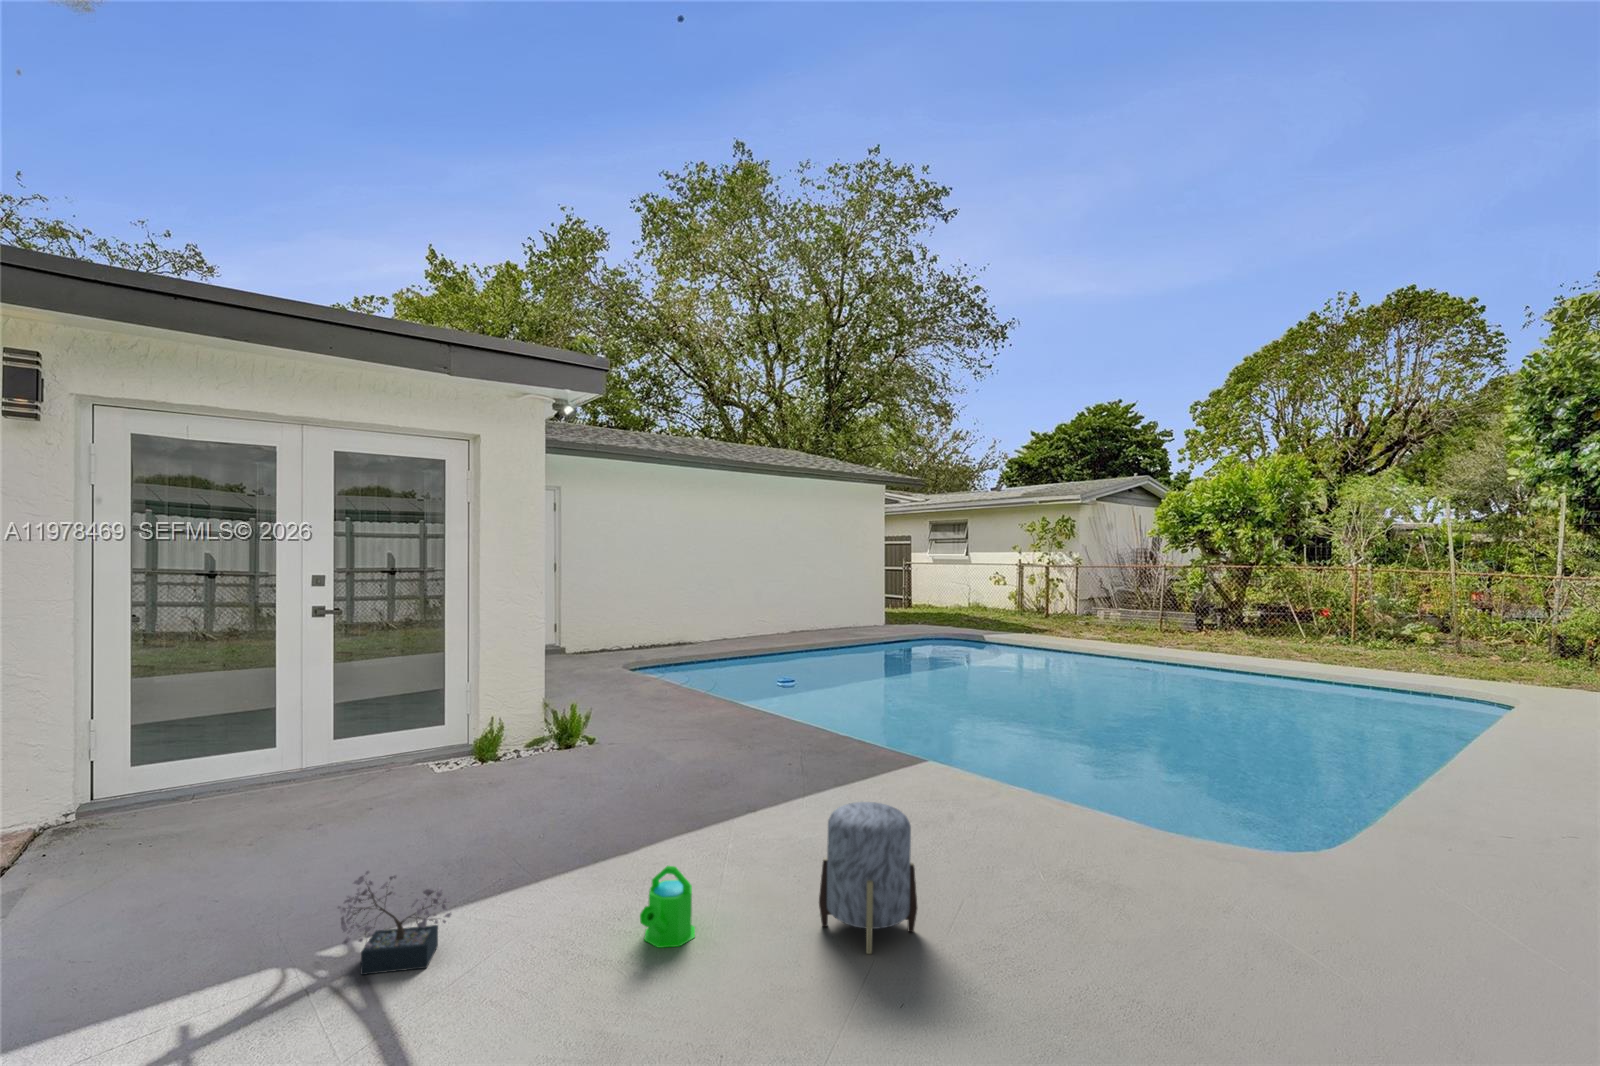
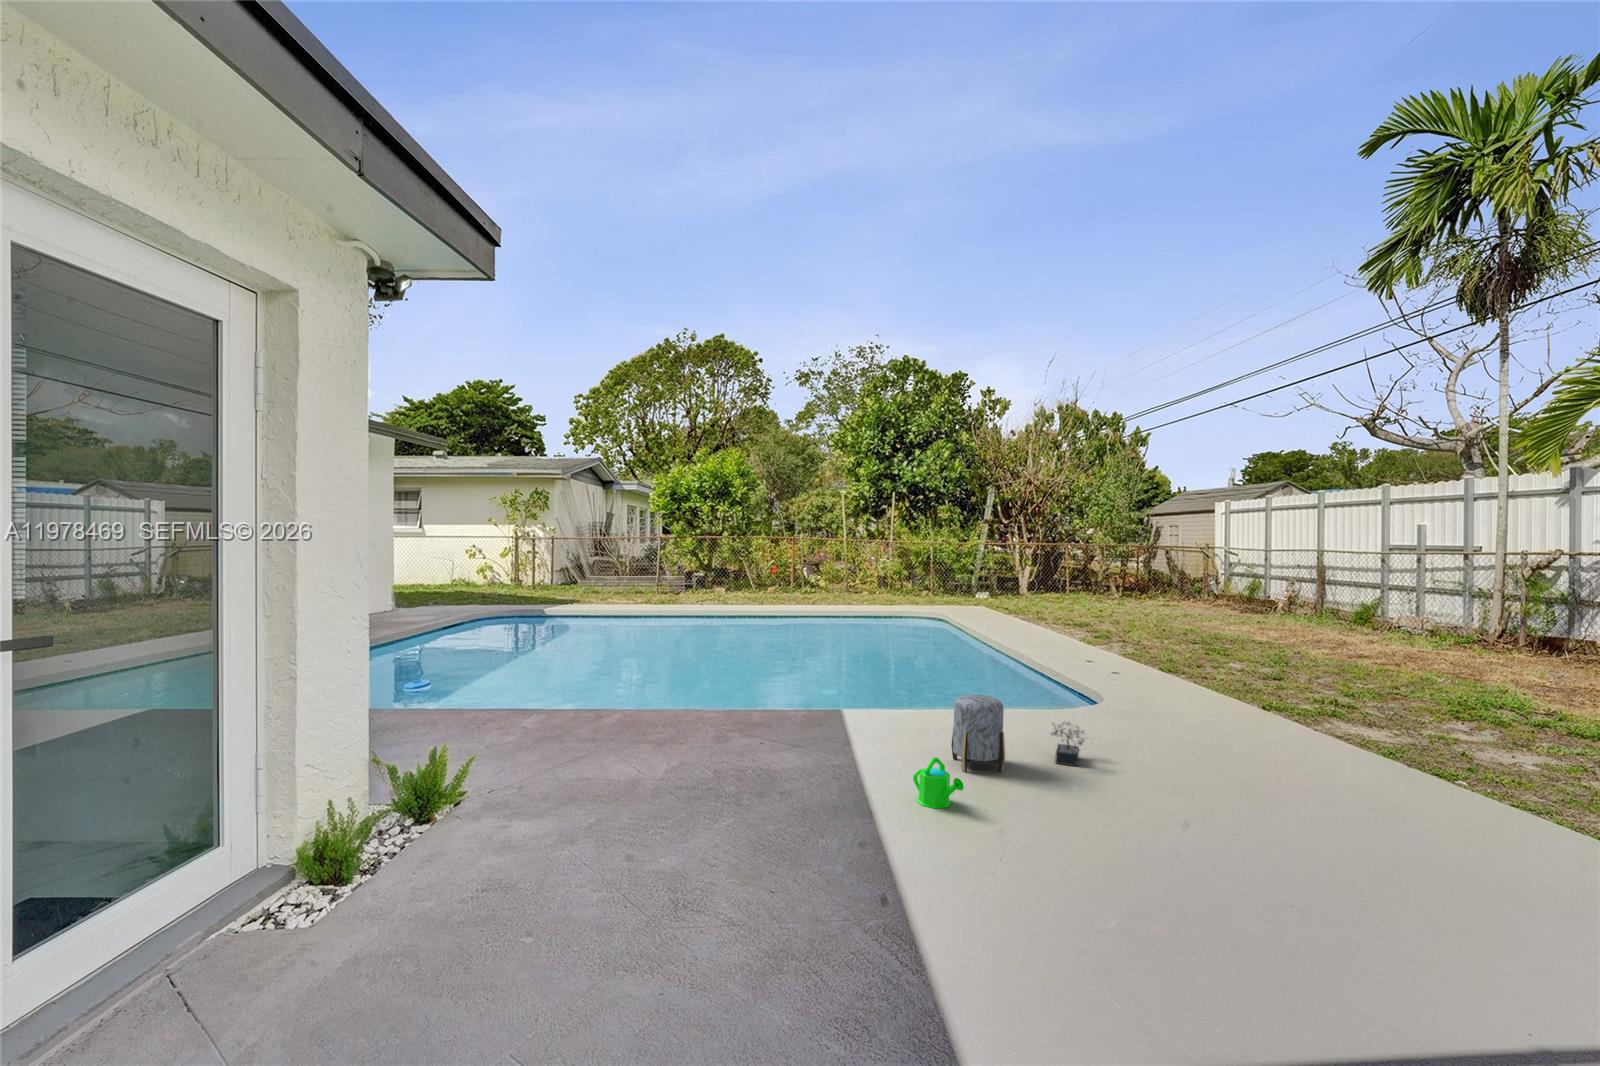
decorative plant: present [338,871,451,975] -> present [1051,722,1084,766]

